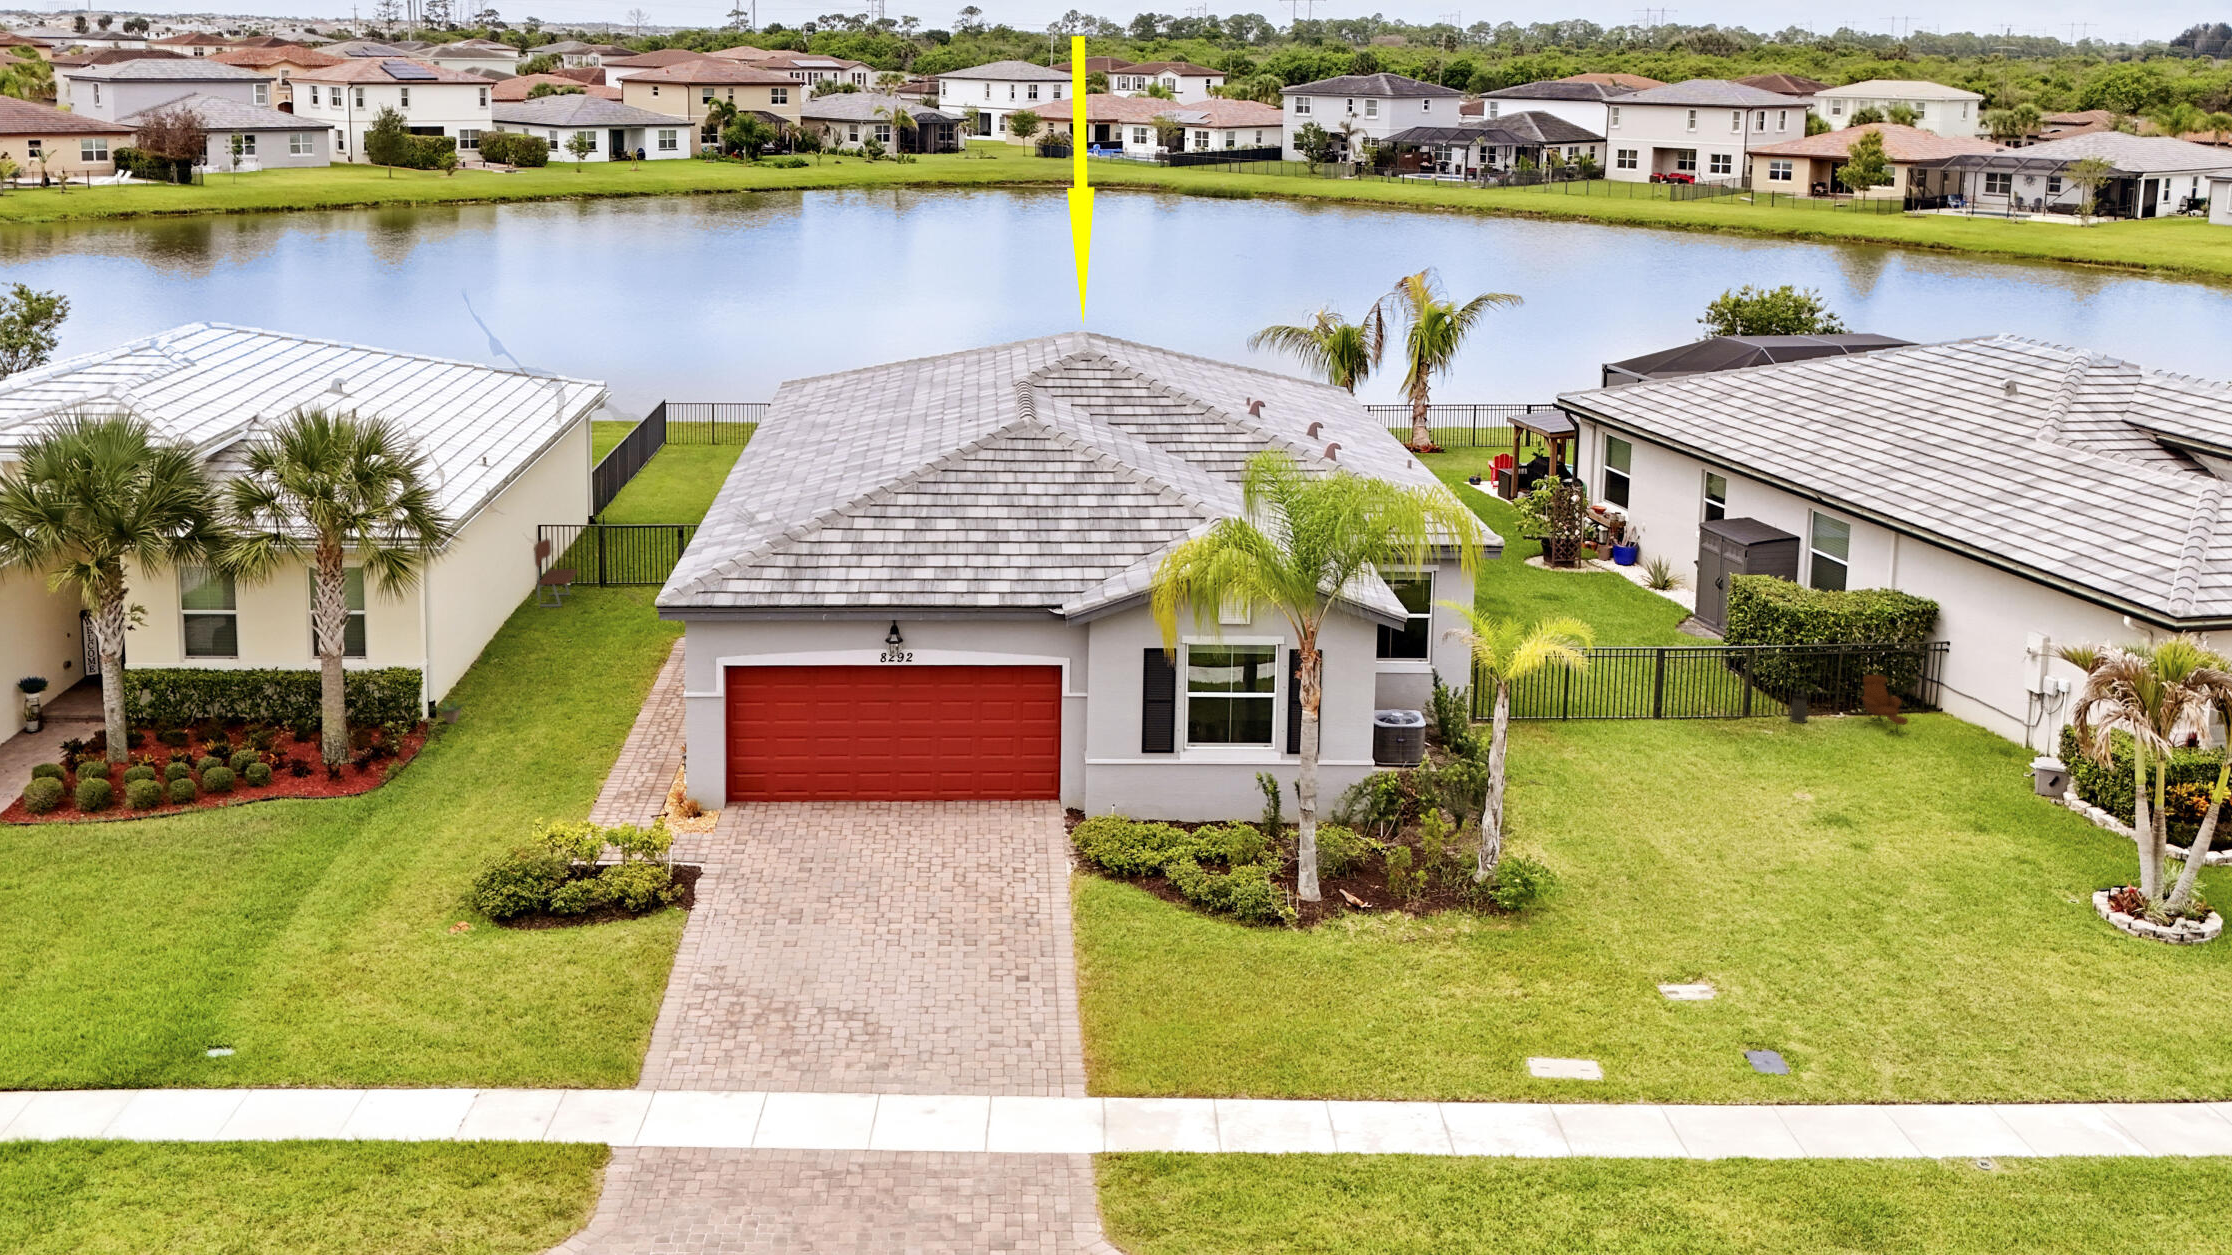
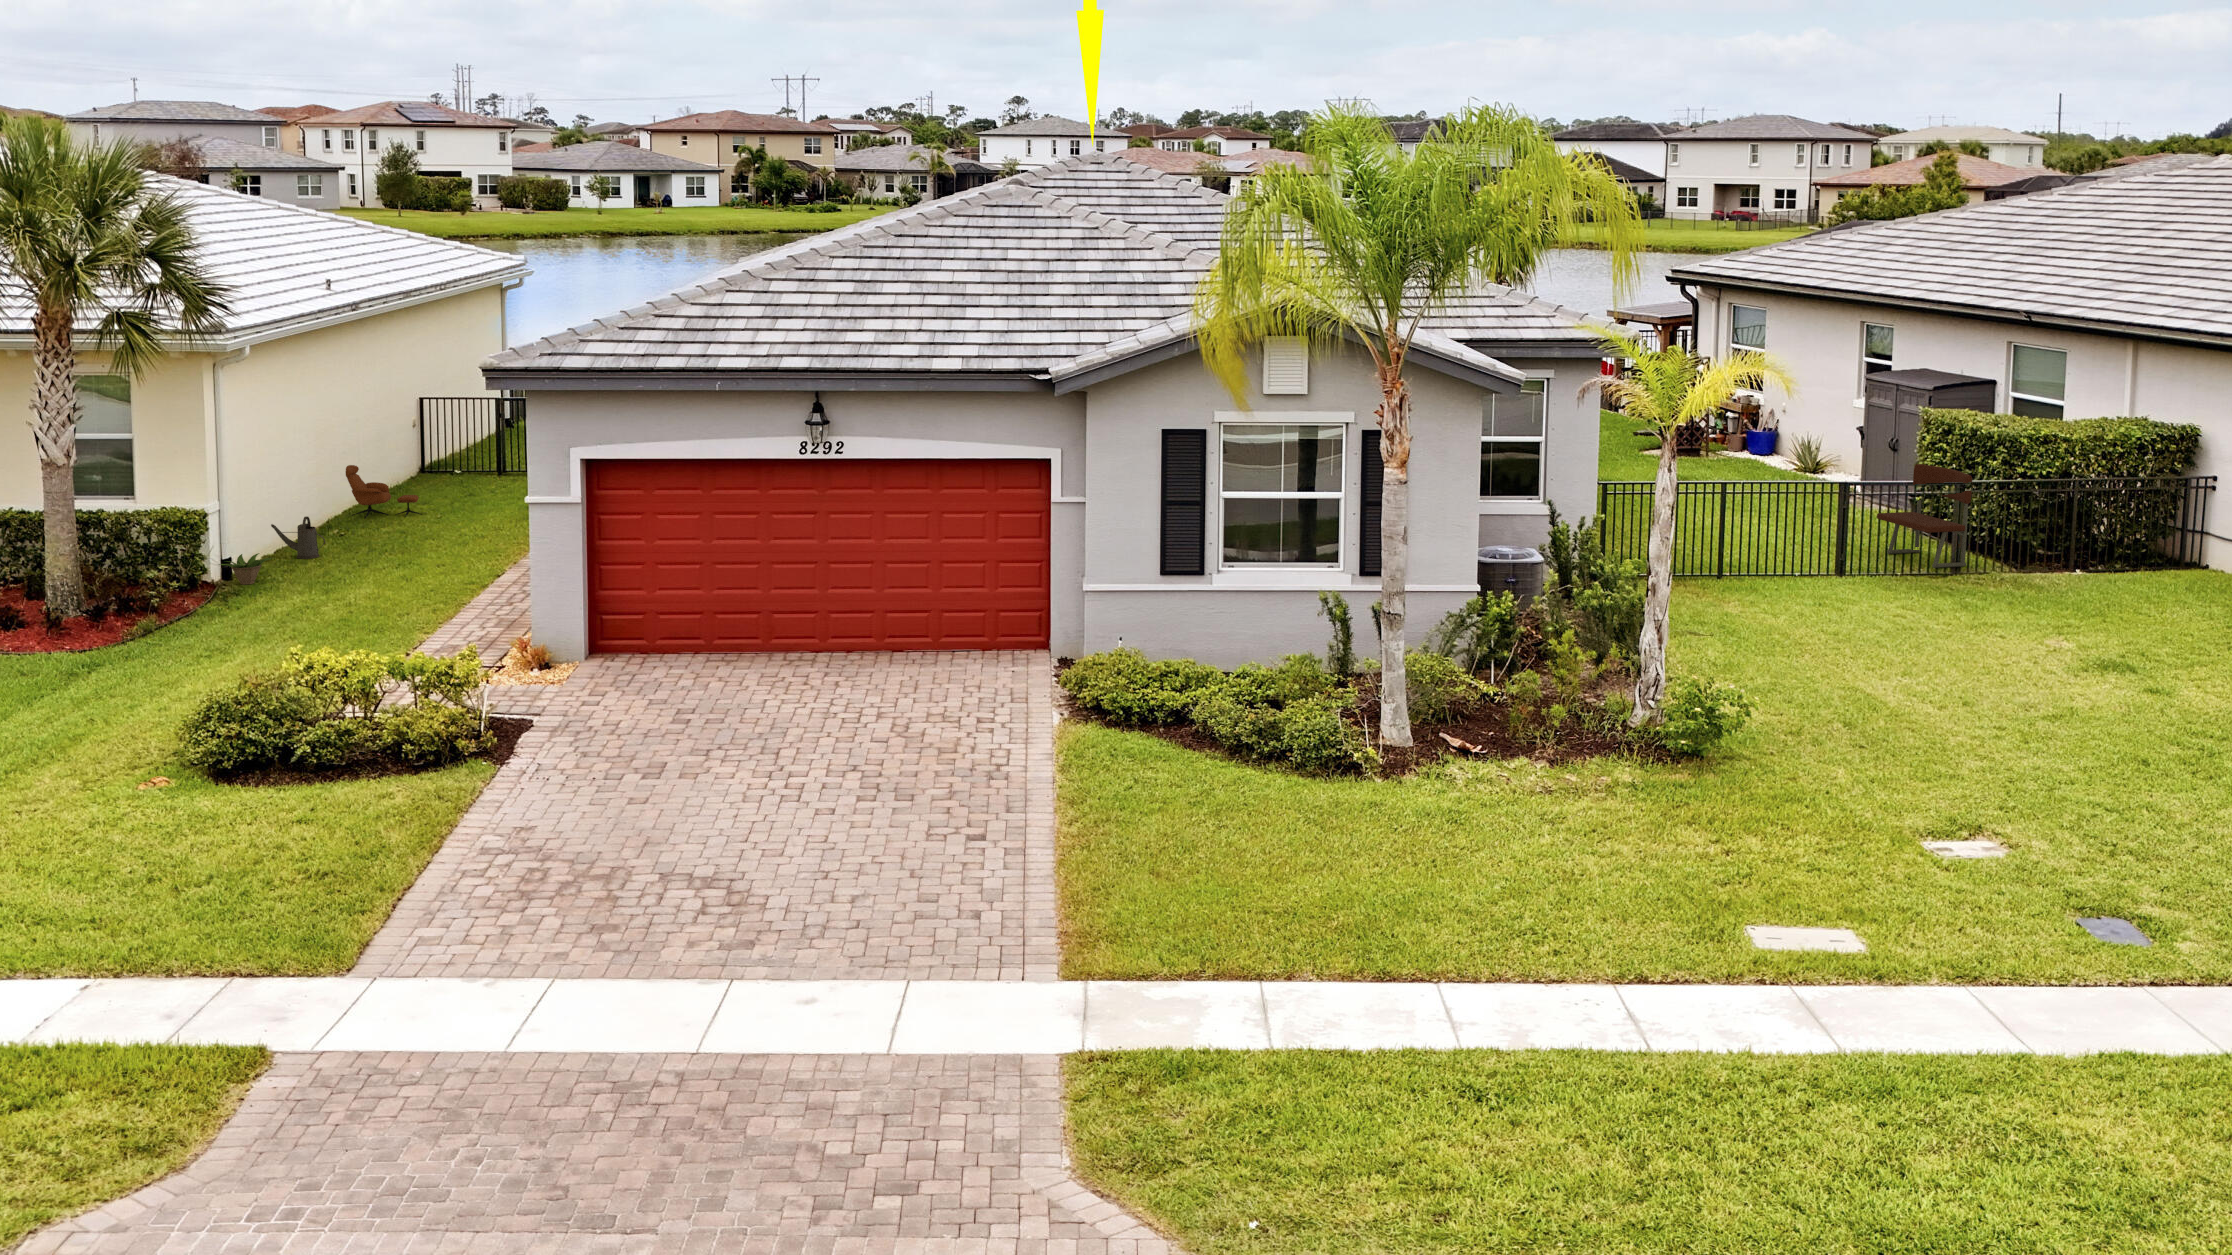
bench: present [534,539,577,607] -> present [1877,464,1972,568]
lounge chair: present [1862,675,1908,733] -> present [346,465,422,518]
watering can: present [1790,689,1807,723] -> present [271,516,325,559]

